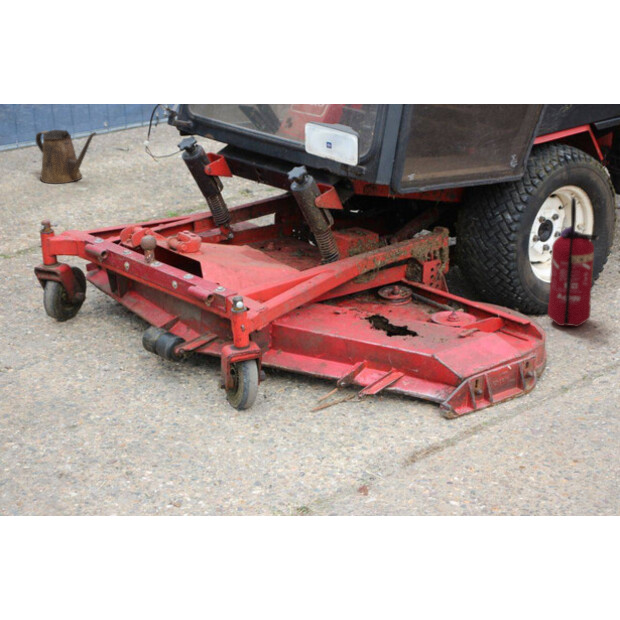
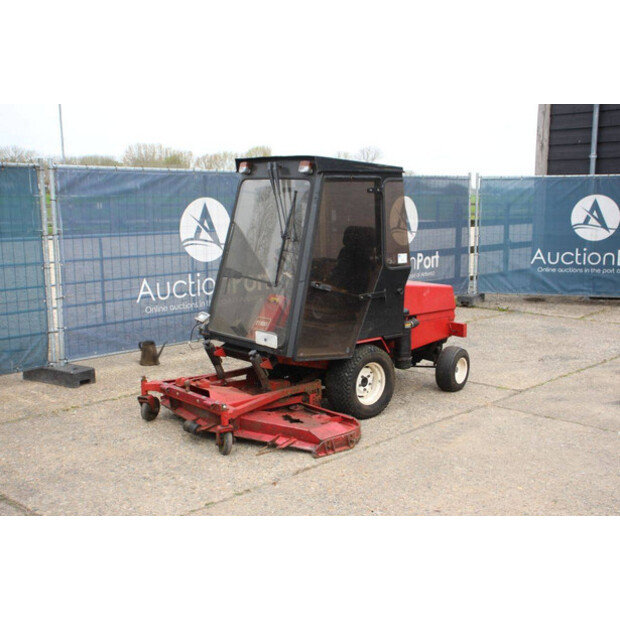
fire extinguisher: present [548,198,599,326] -> none [367,366,388,425]

